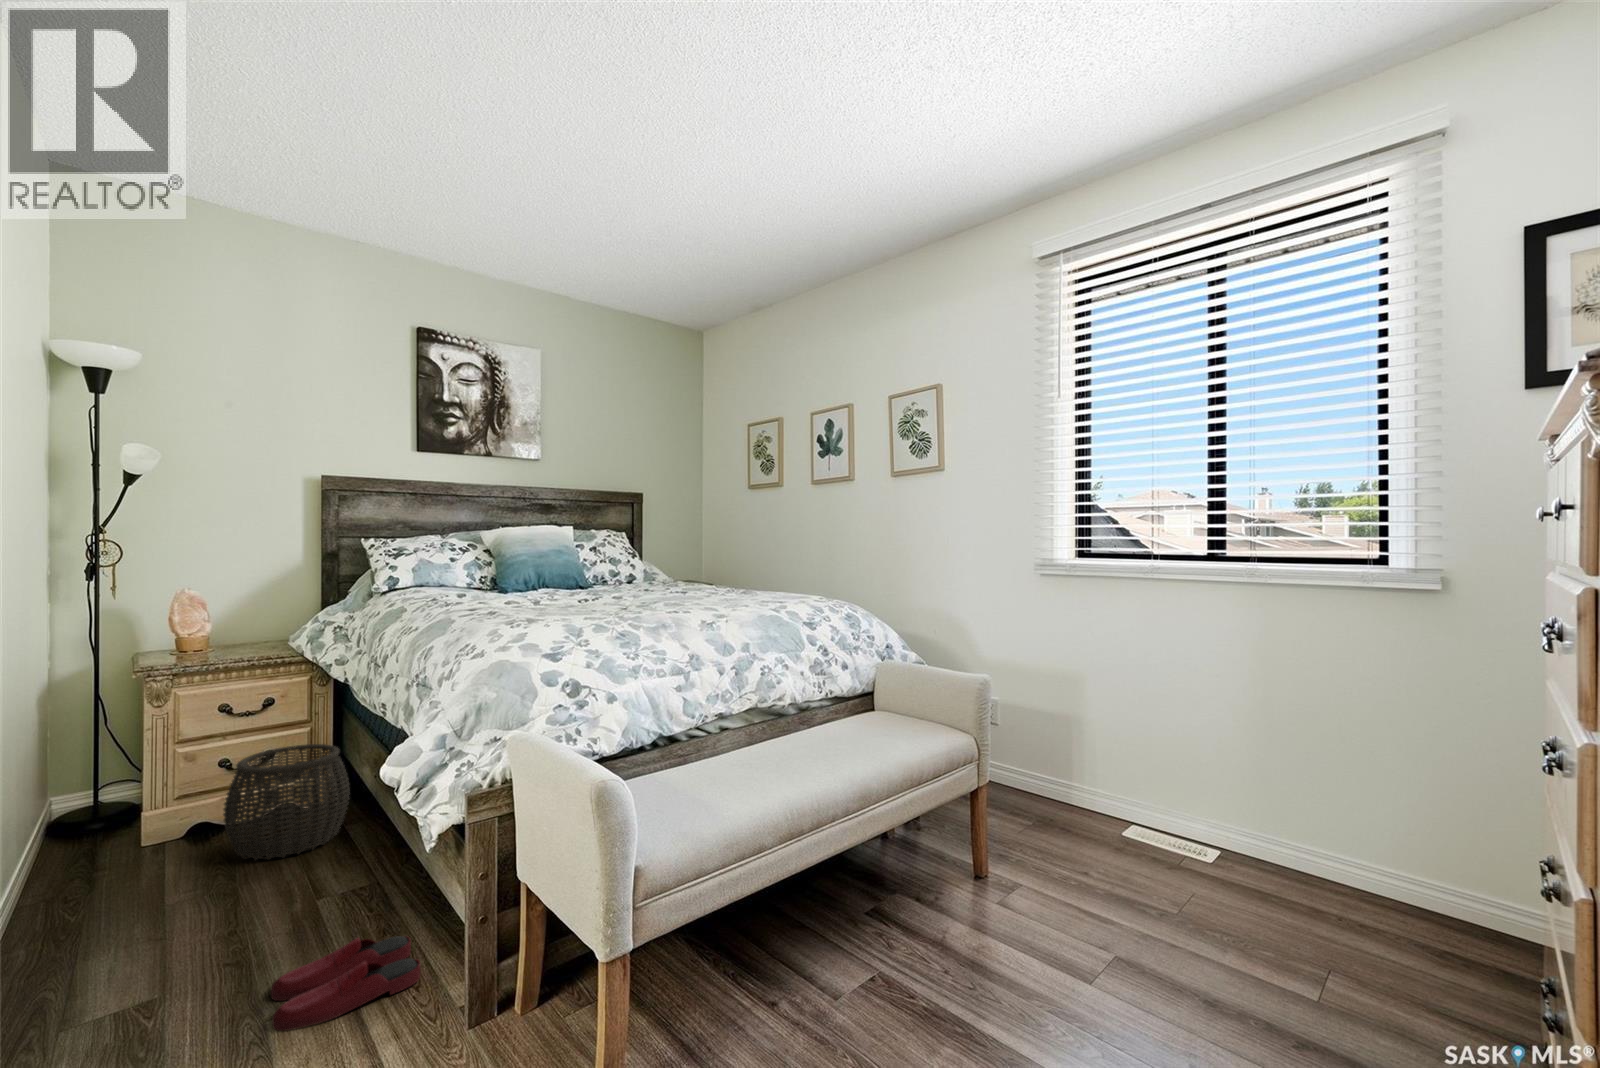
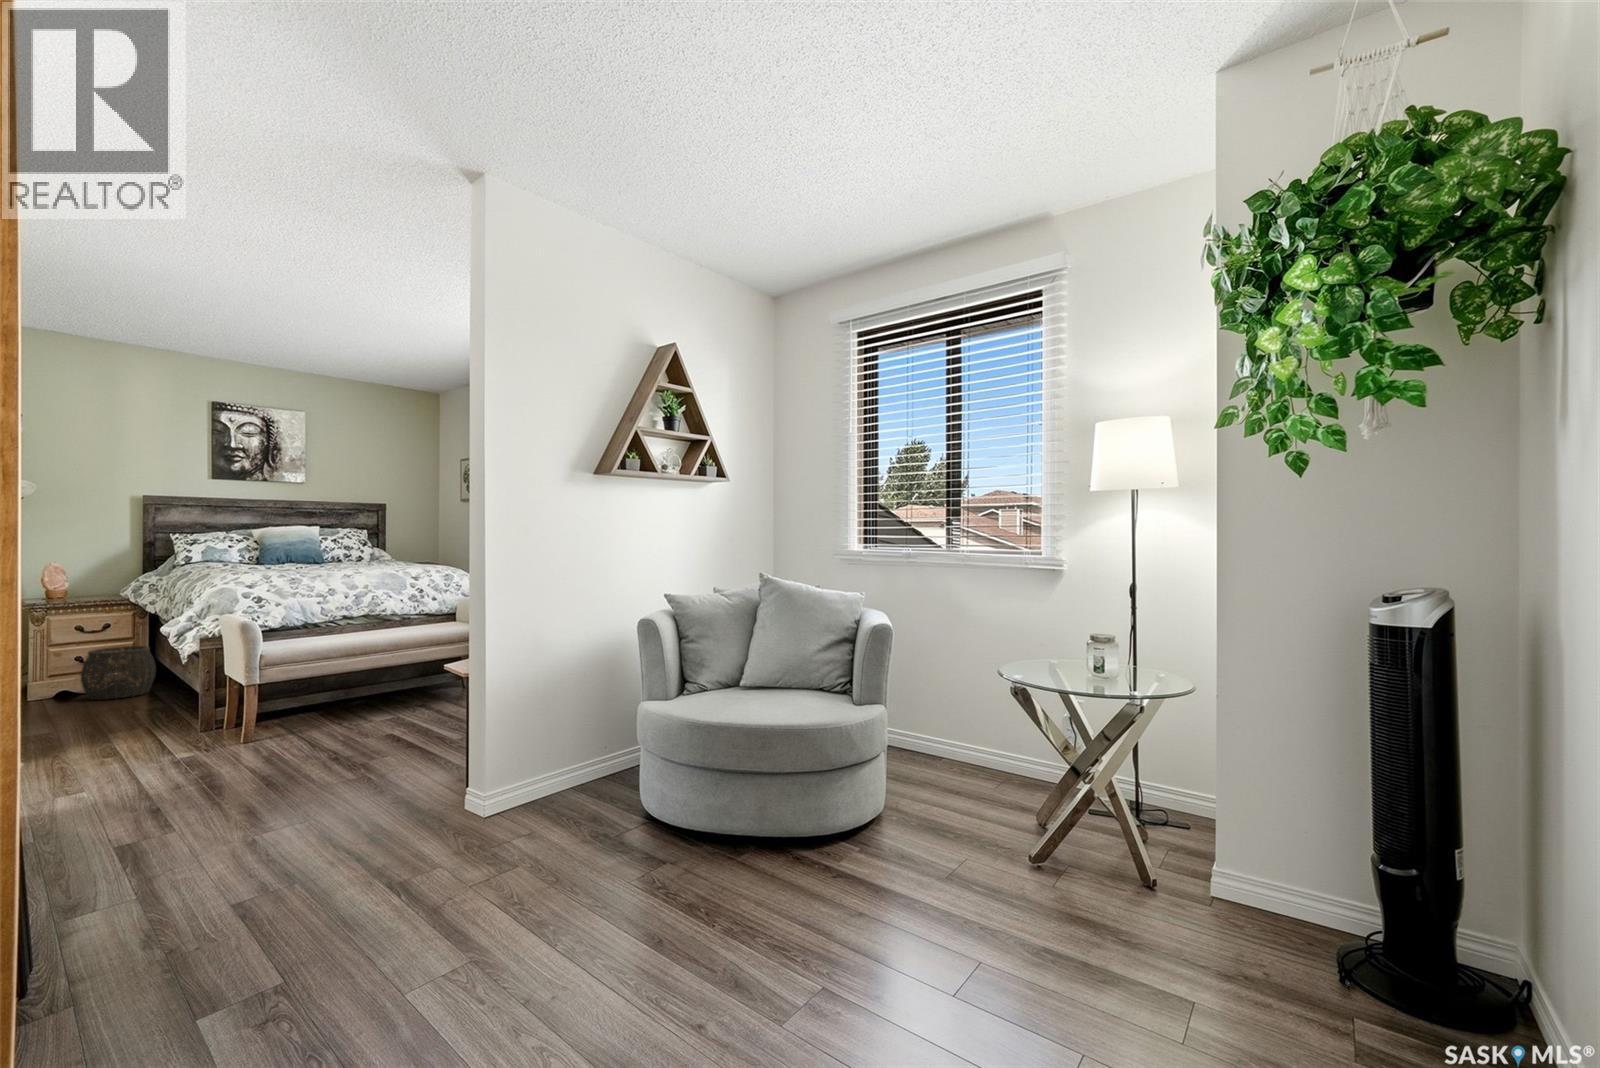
slippers: present [271,936,420,1031] -> none [108,707,180,731]

